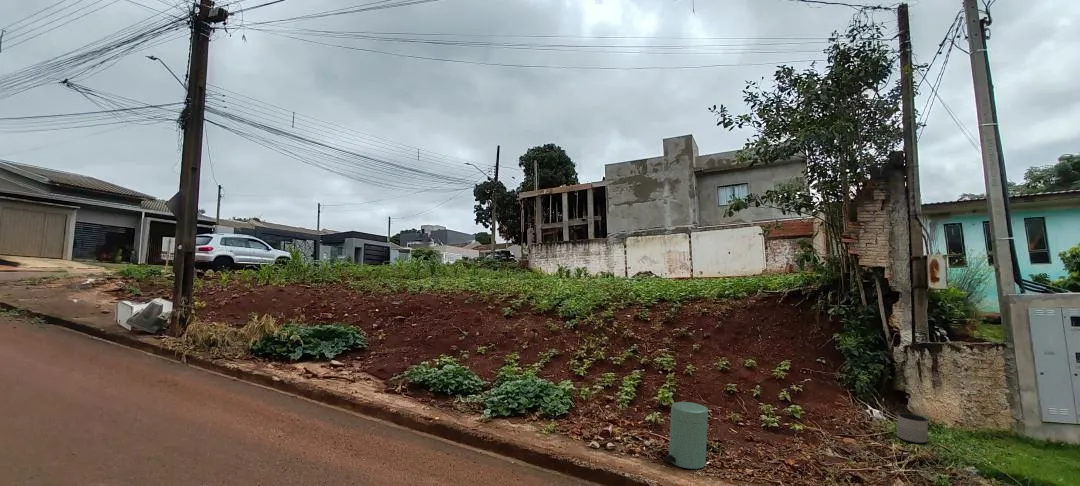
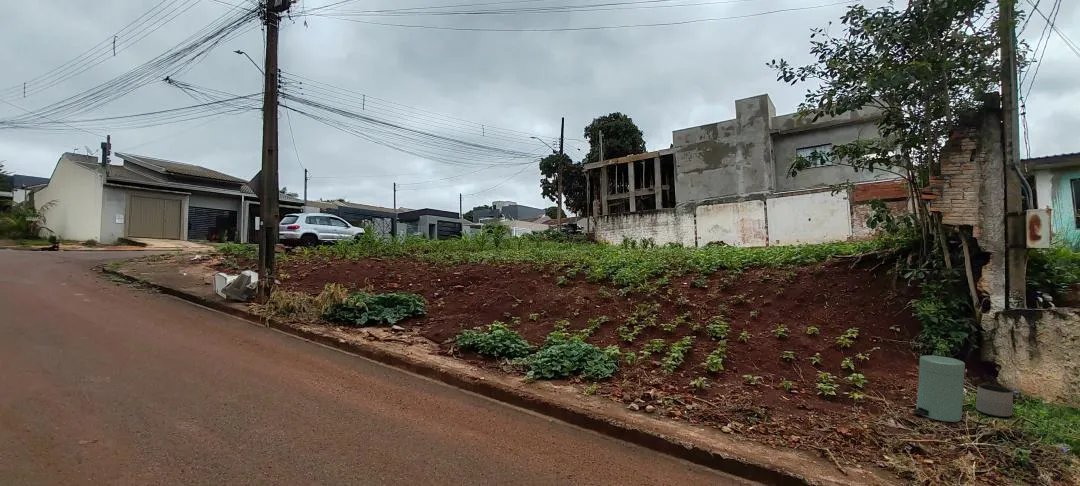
trash can: present [663,402,708,469] -> present [911,355,965,422]

